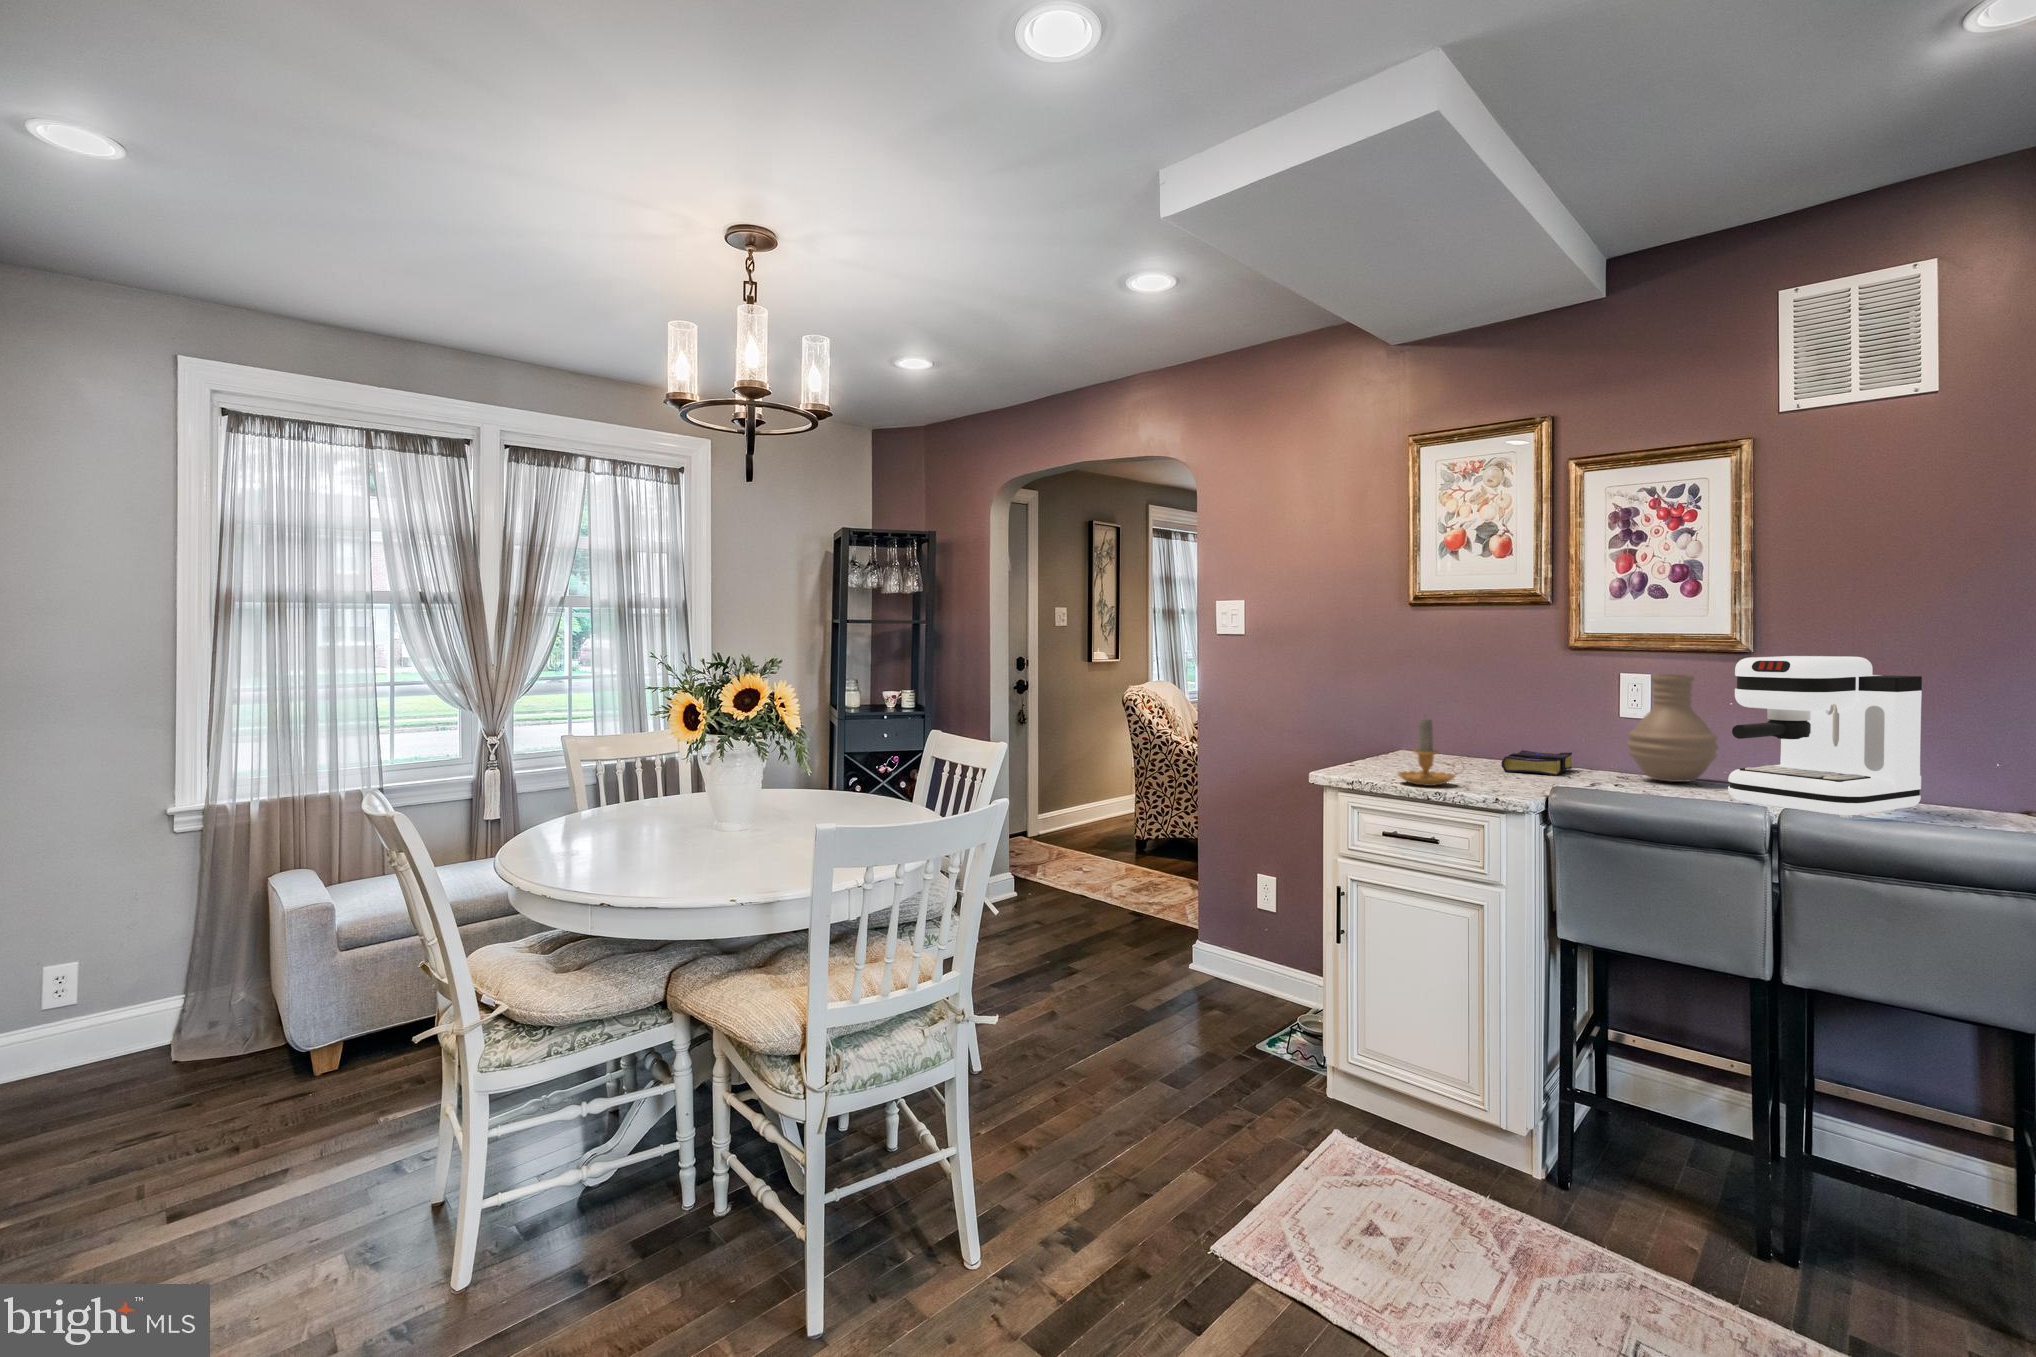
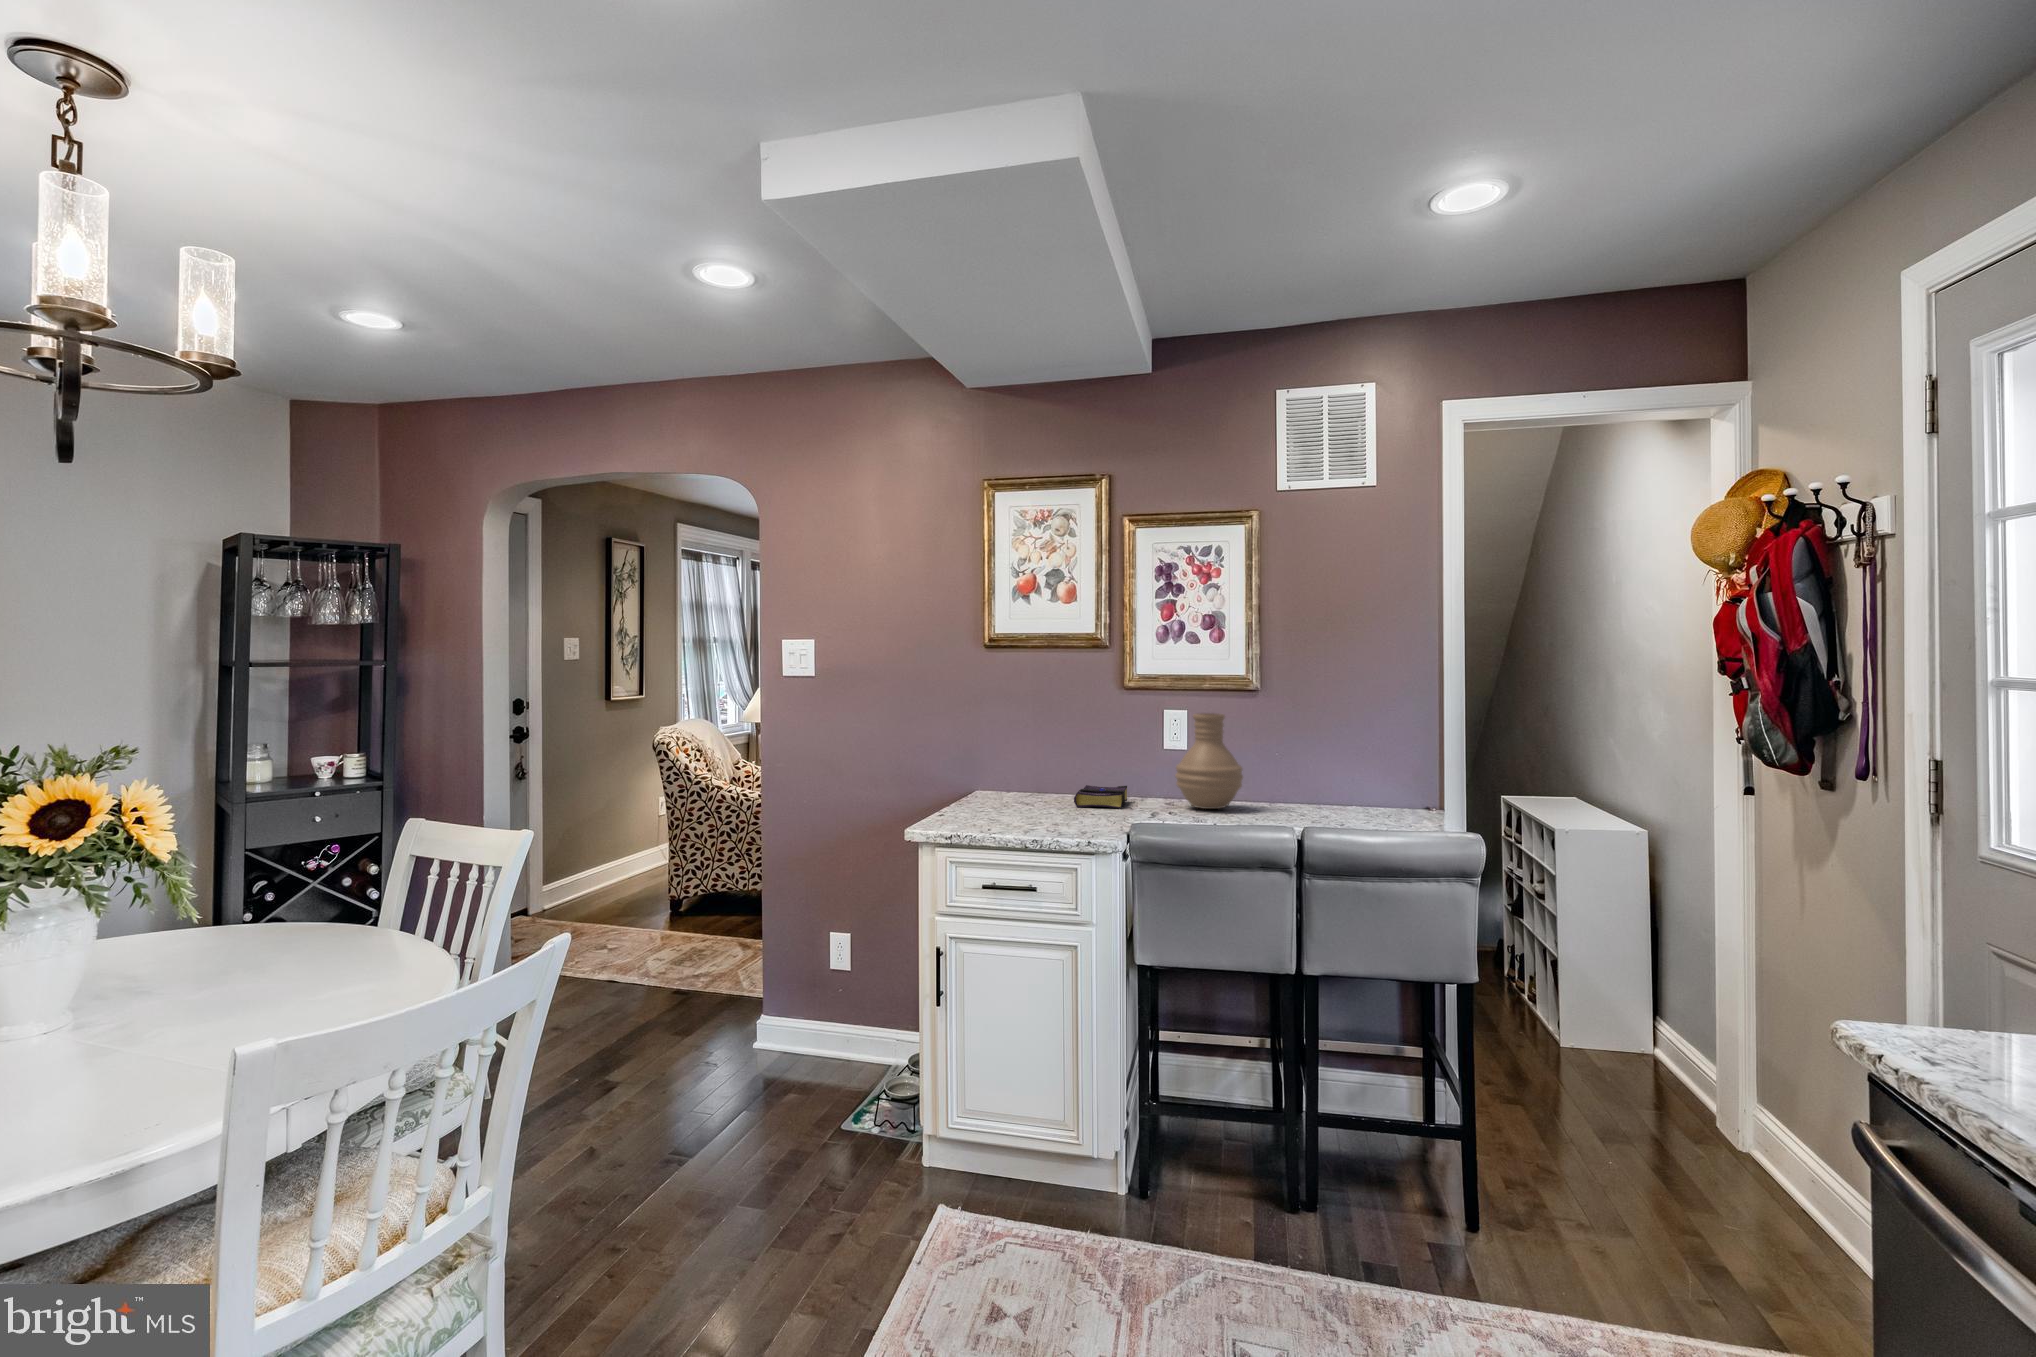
coffee maker: present [1728,656,1922,818] -> none [1265,698,1391,835]
candle: present [1398,718,1457,786] -> none [995,756,1055,827]

